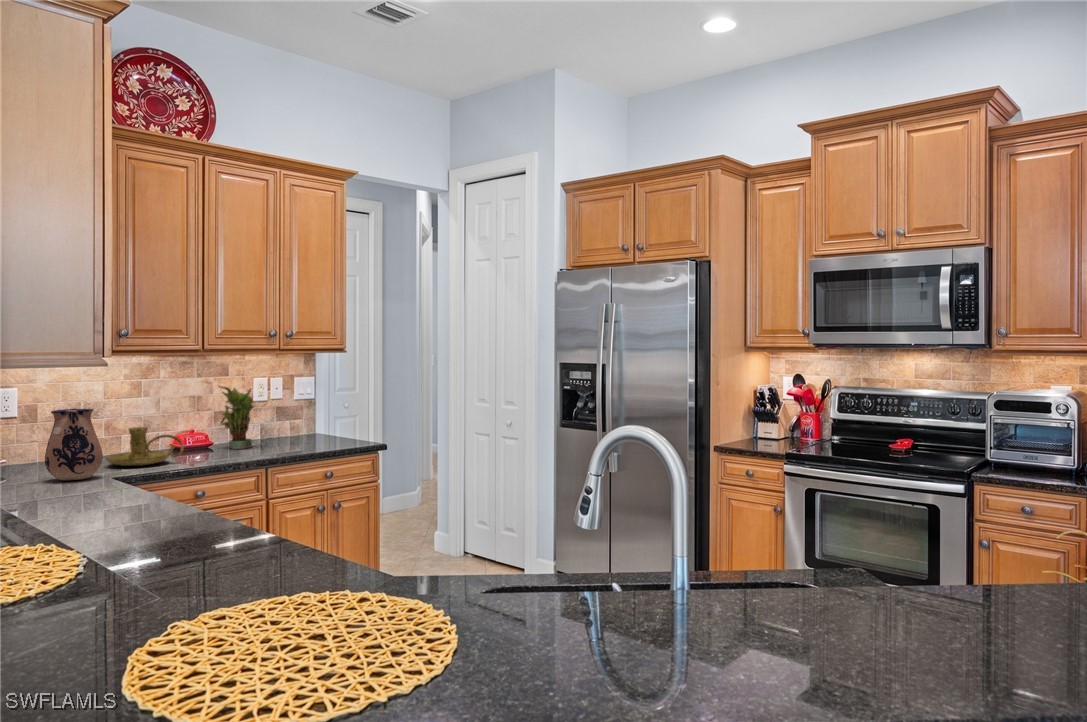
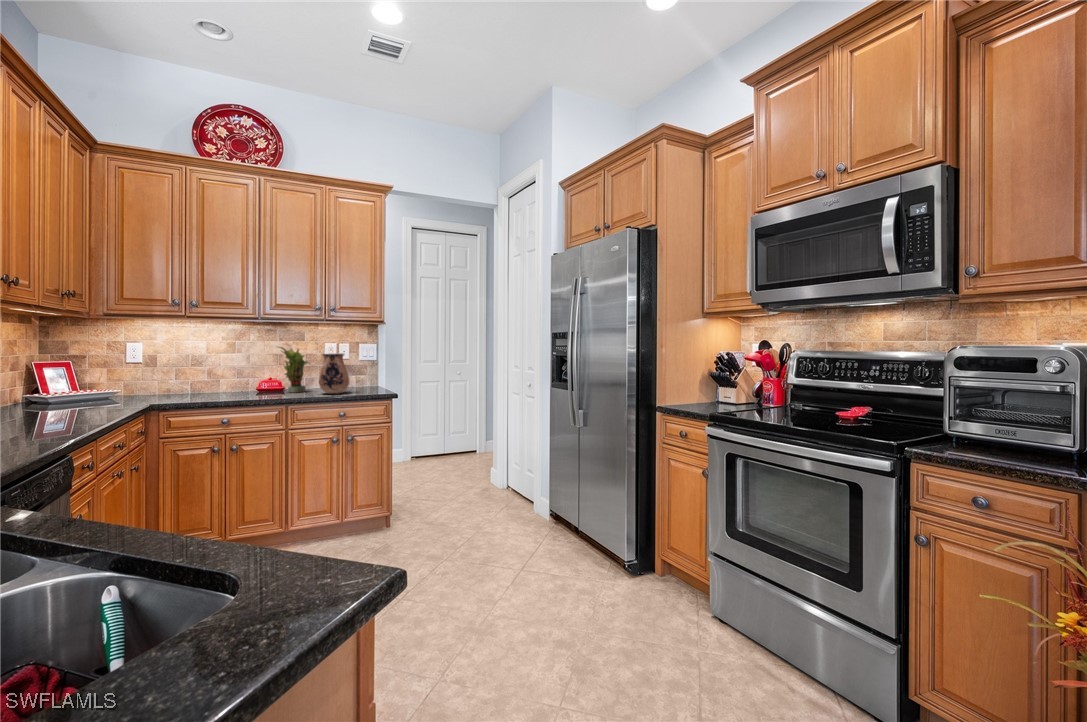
ceramic pitcher: present [45,408,103,481] -> present [319,354,349,394]
candle holder: present [106,427,184,466] -> none [174,373,228,400]

